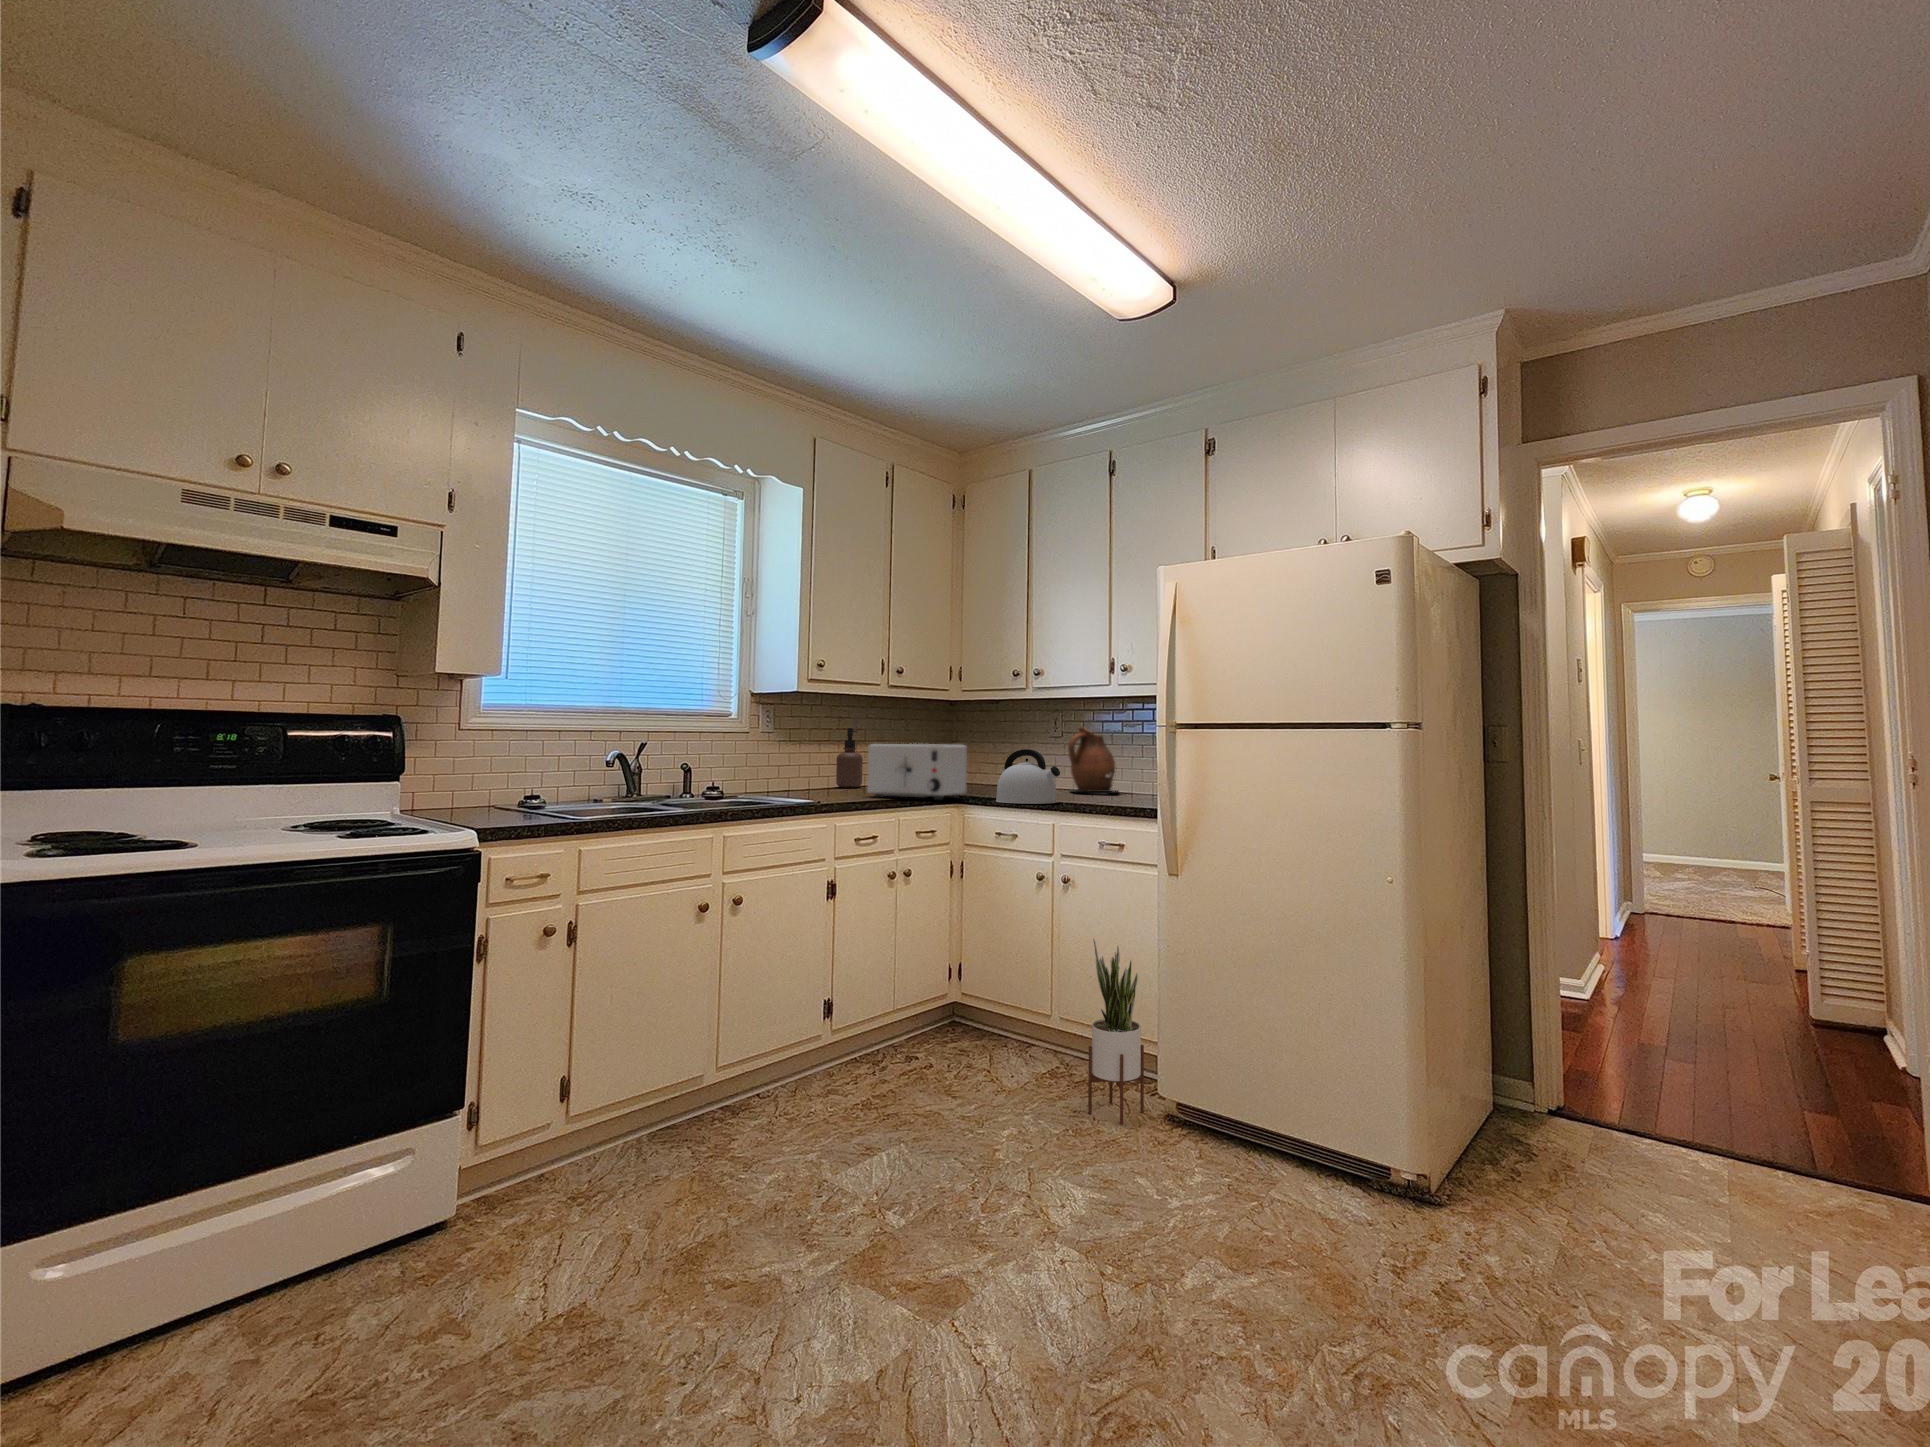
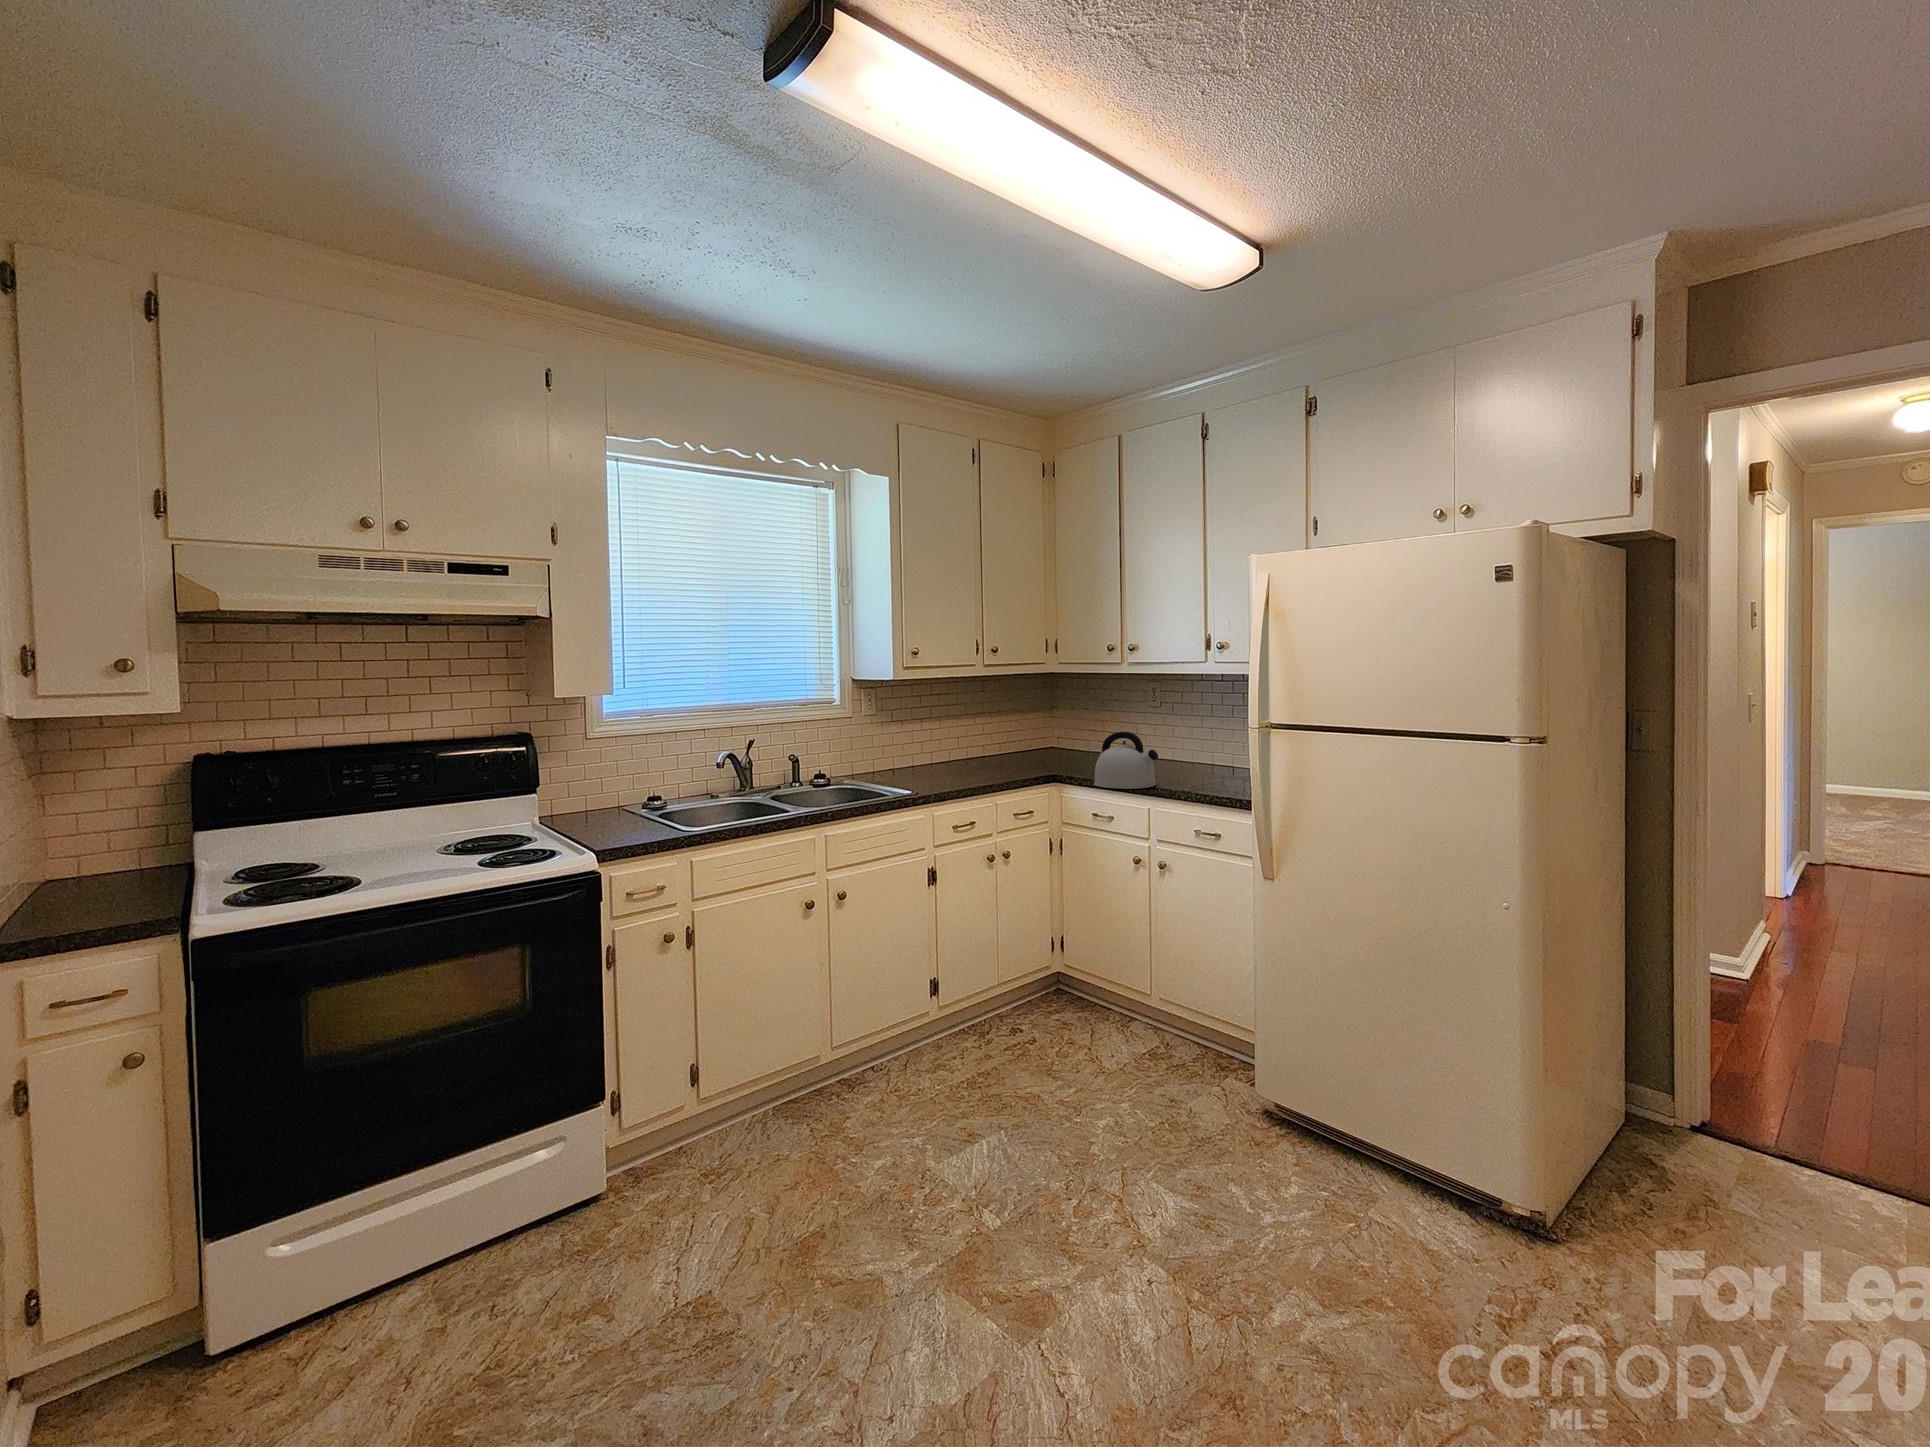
ceramic pitcher: present [1068,727,1118,793] -> none [1171,698,1224,767]
soap dispenser: present [836,728,863,788] -> none [942,705,967,763]
toaster: present [867,744,967,800] -> none [967,725,1065,784]
potted plant: present [1088,938,1144,1124] -> none [1187,932,1244,1119]

